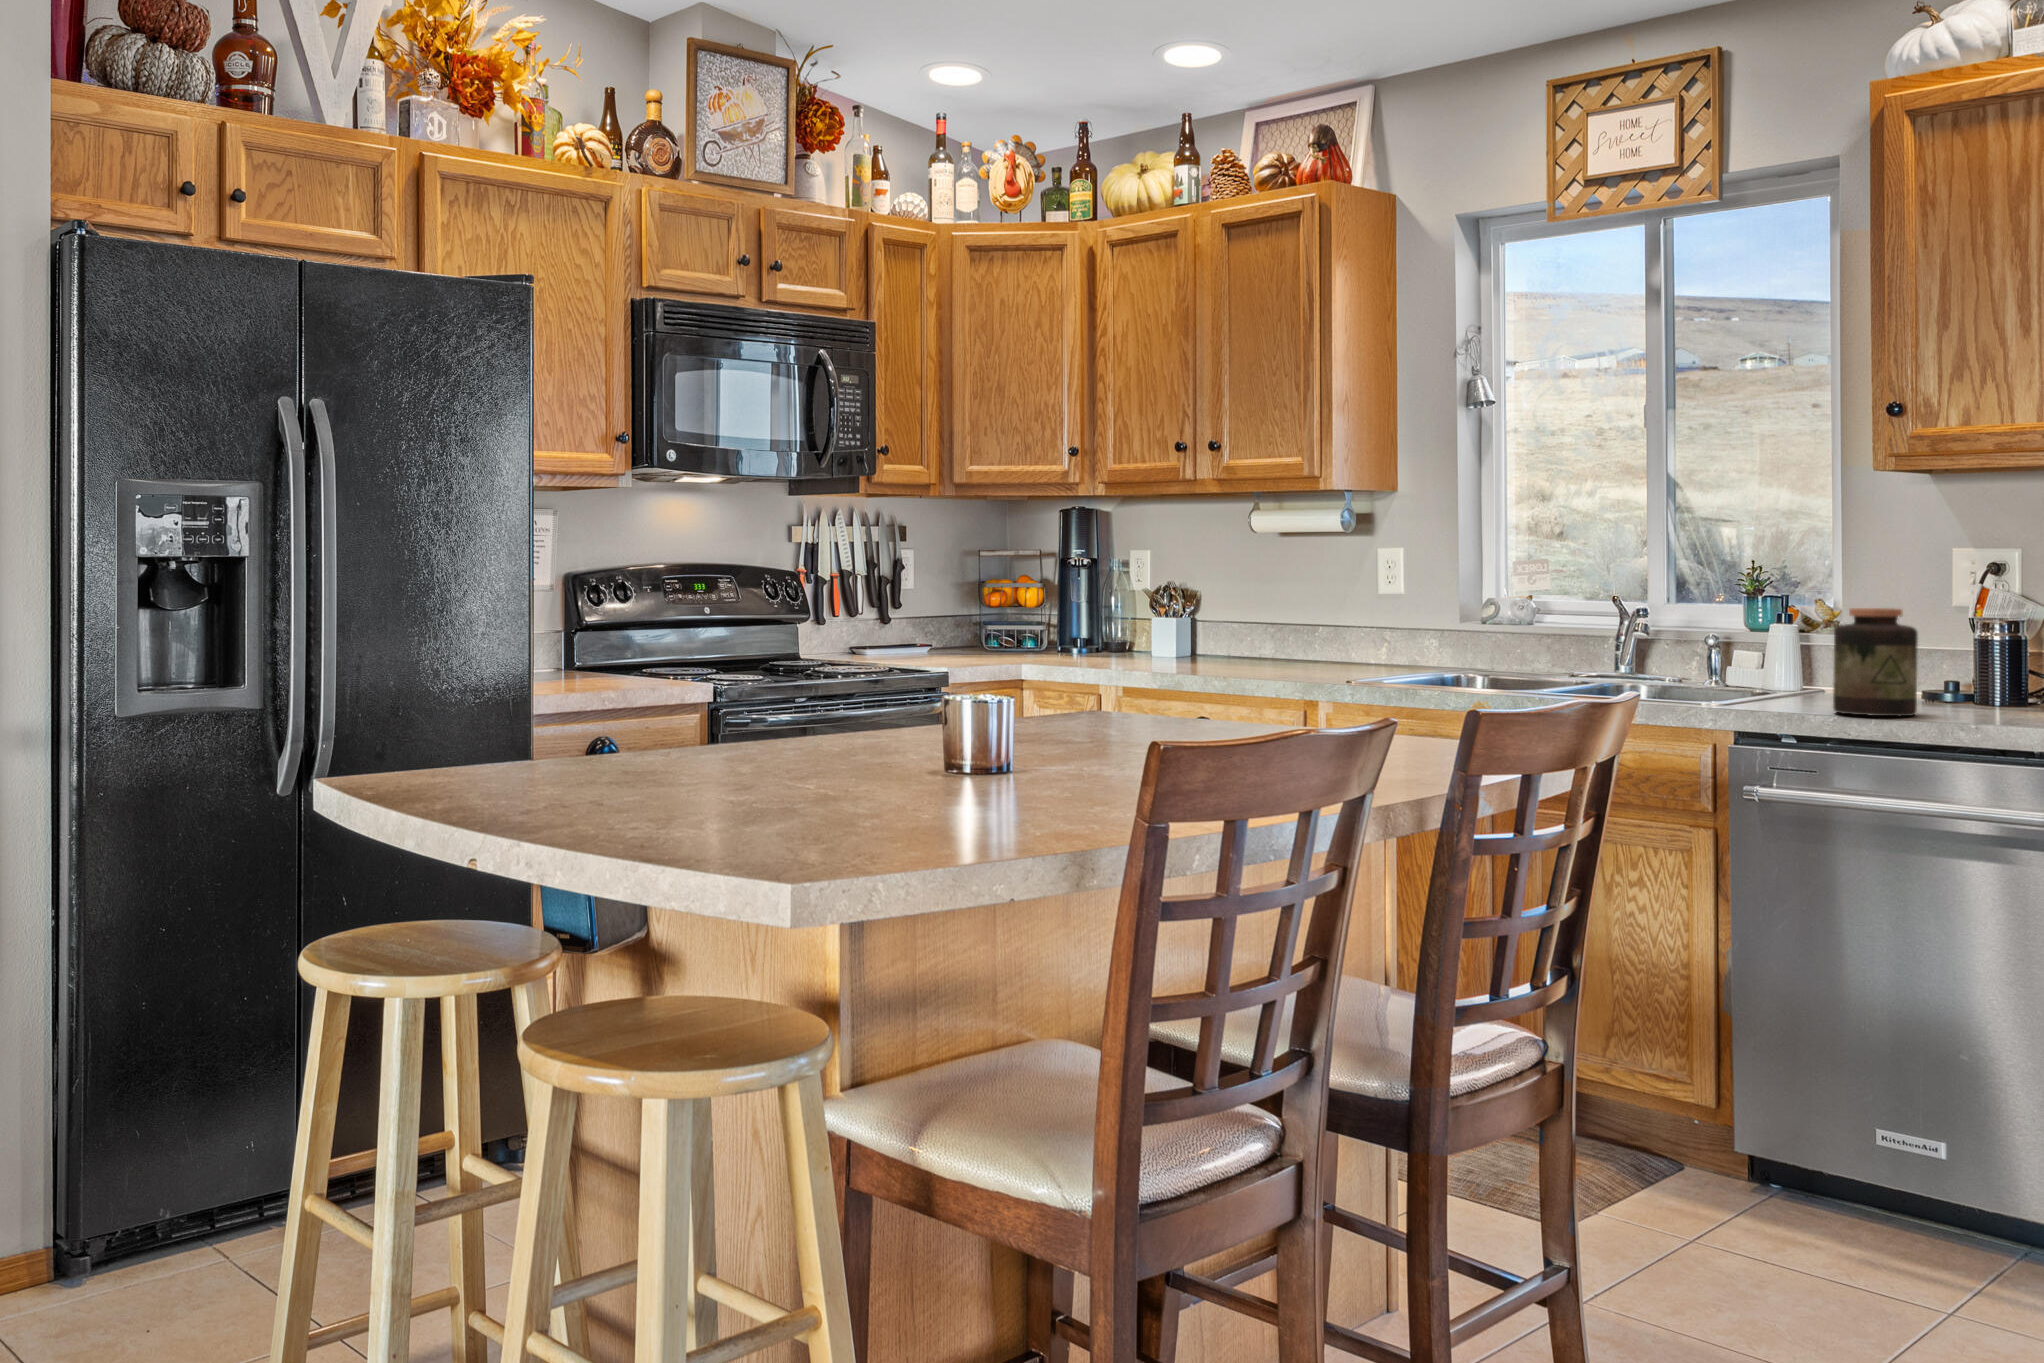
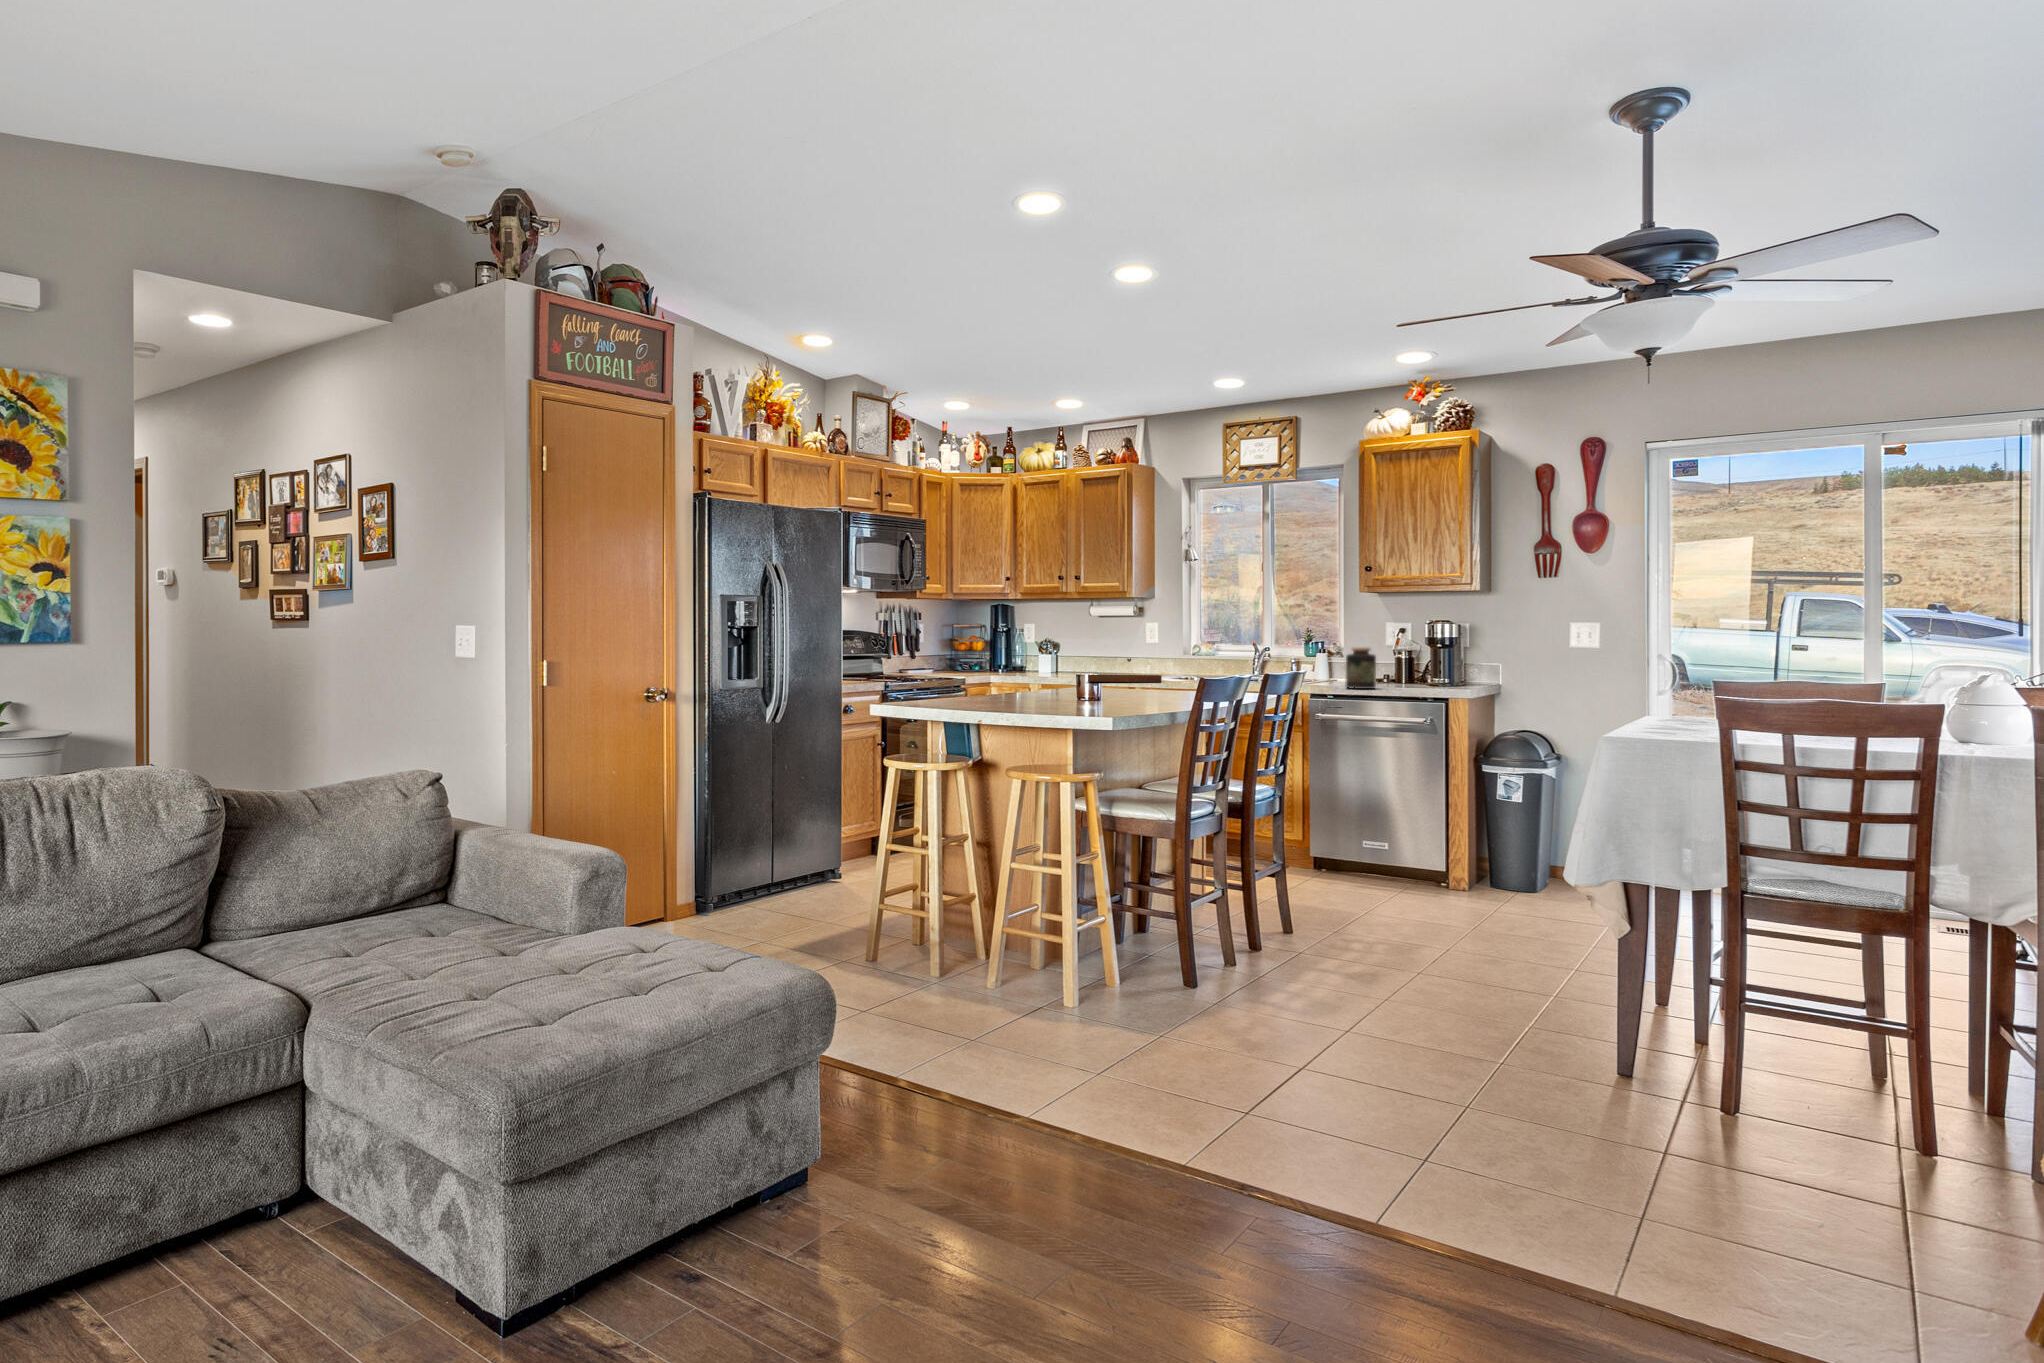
tray: none [1225,623,1401,681] -> present [1088,658,1162,682]

